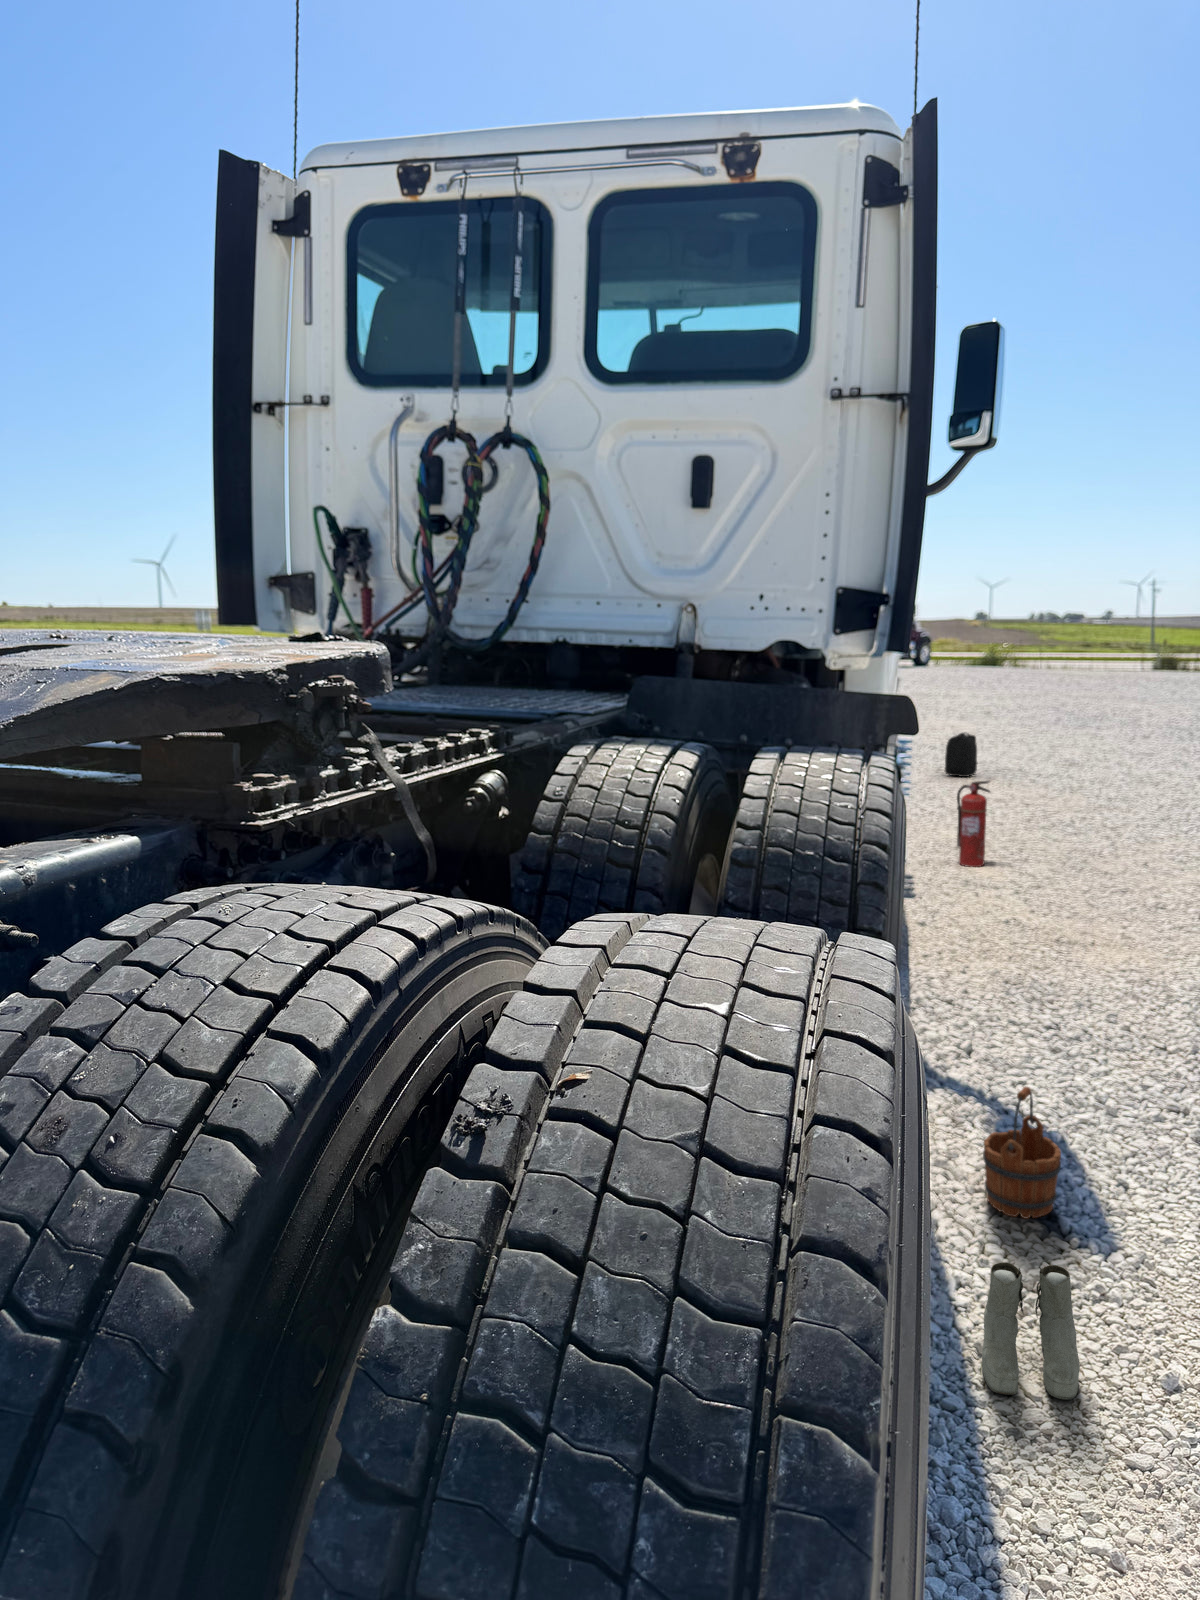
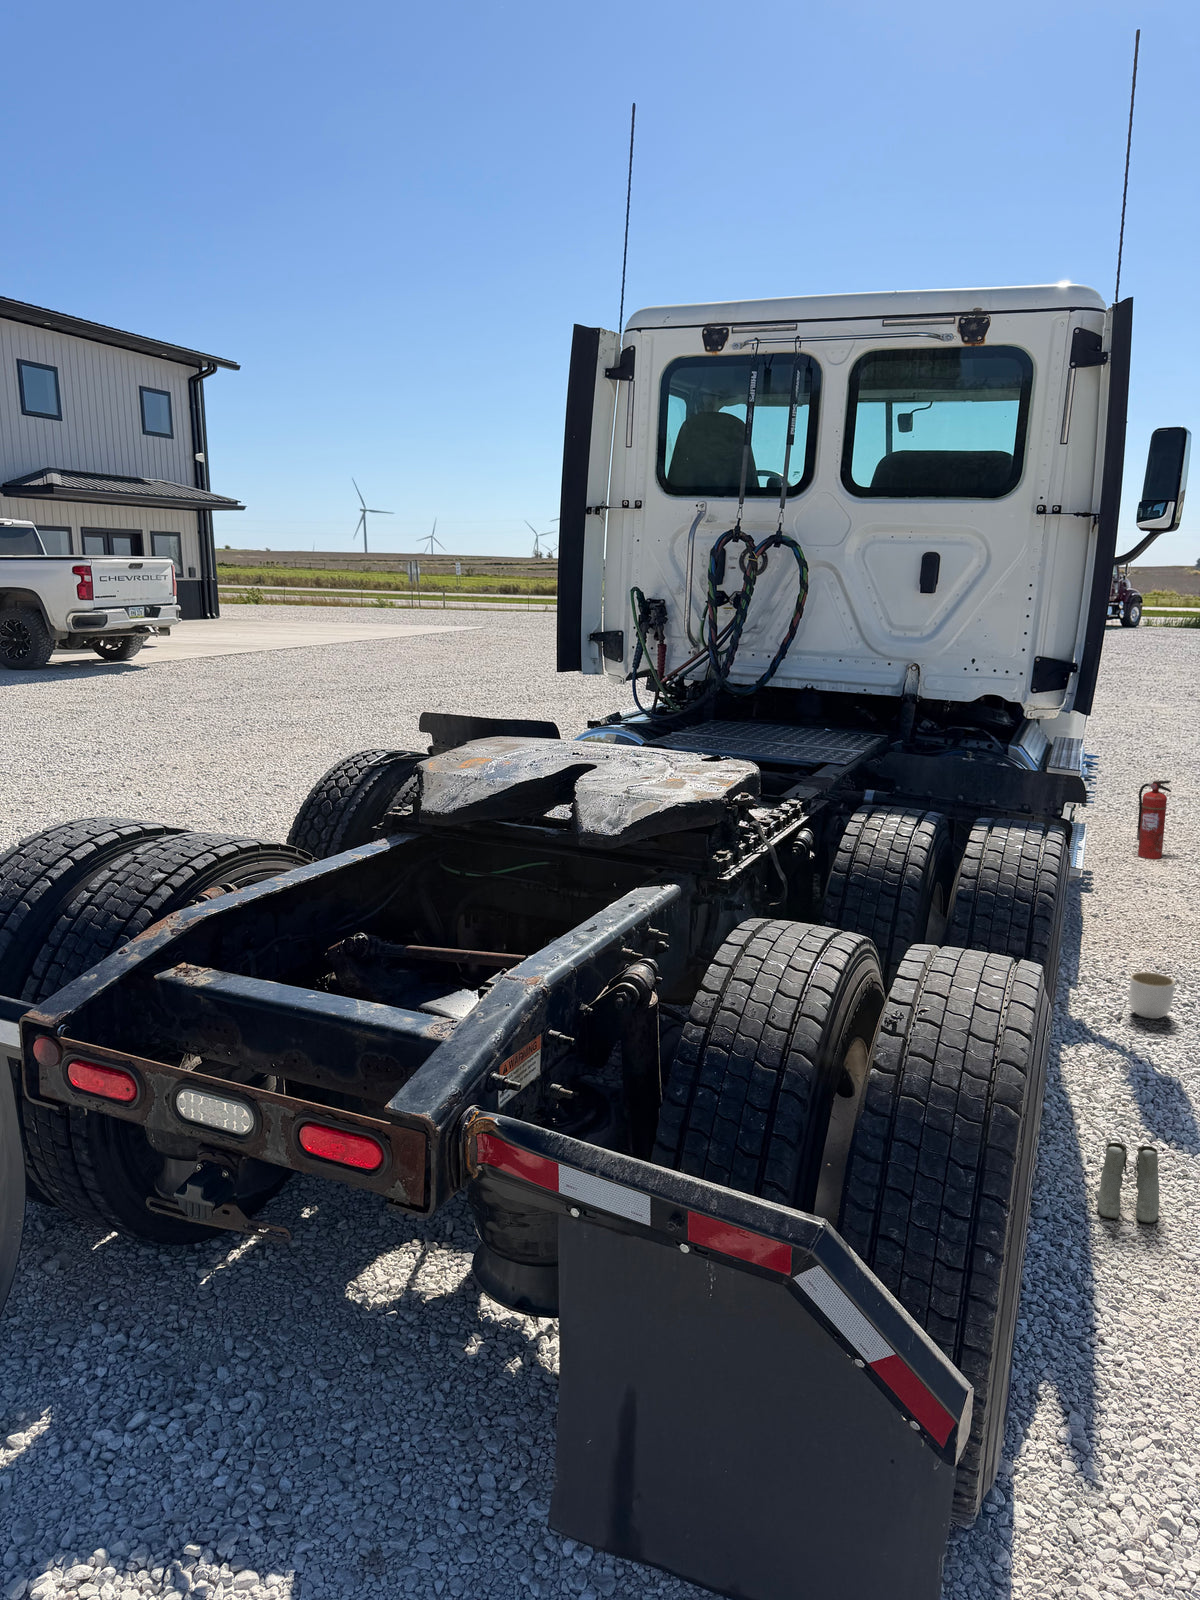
backpack: present [945,733,977,777] -> none [1139,714,1174,758]
planter: none [978,990,1034,1049] -> present [1129,972,1175,1019]
wooden bucket: present [983,1087,1061,1219] -> none [1115,1040,1171,1130]

